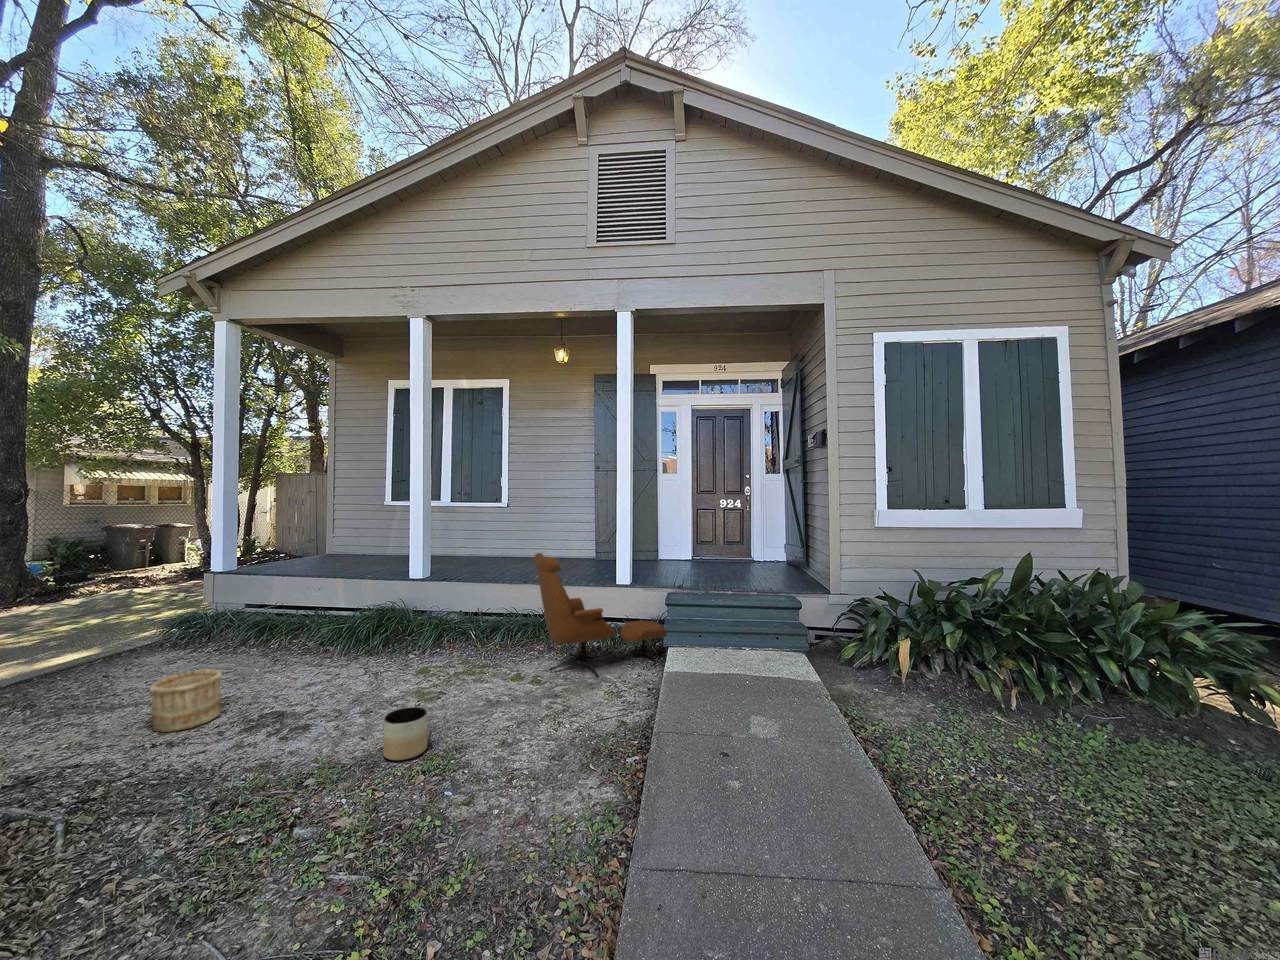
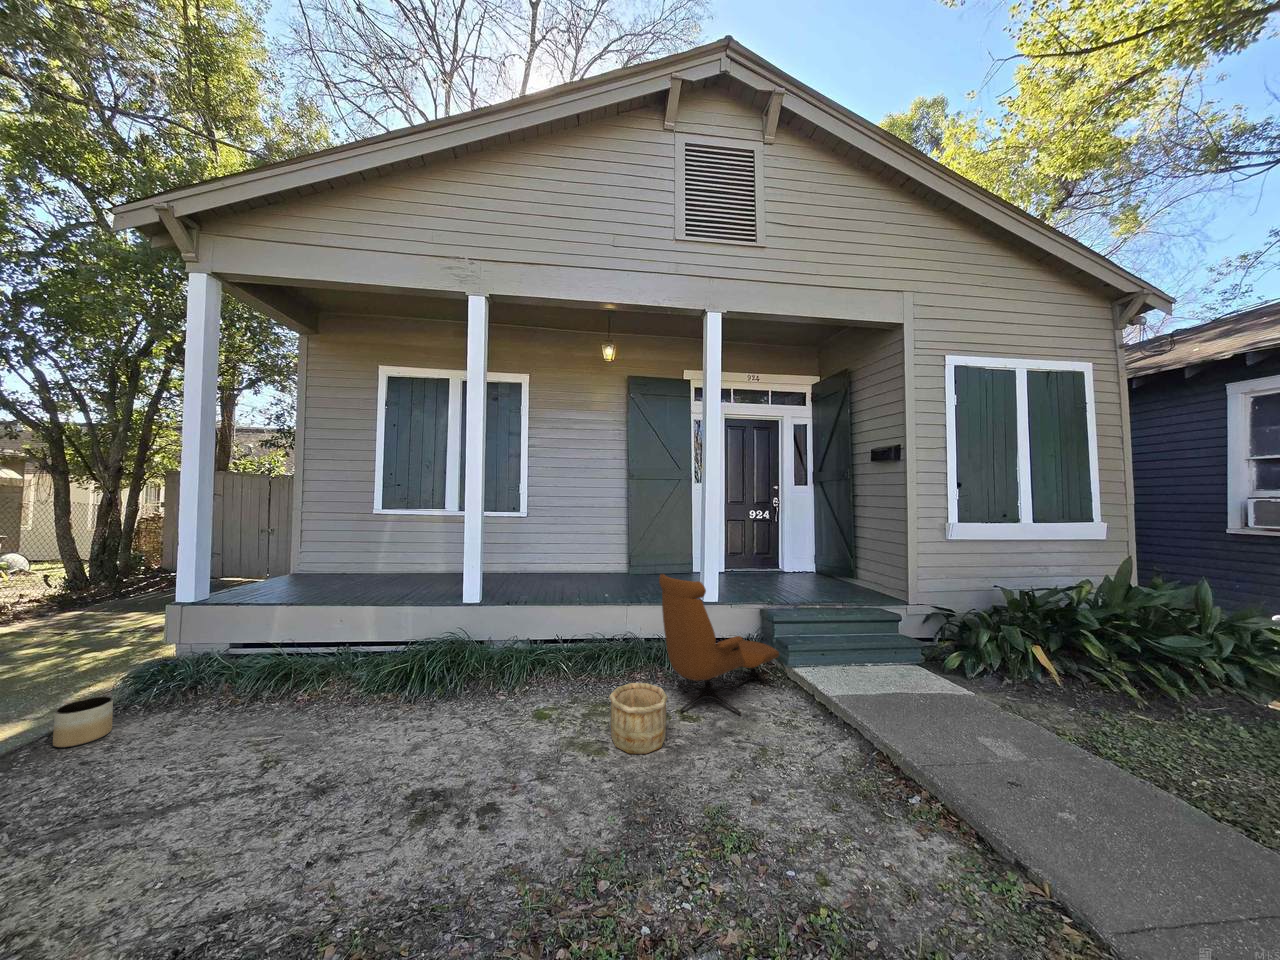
wooden bucket: present [149,669,222,732] -> present [609,683,668,754]
planter: present [383,707,428,761] -> present [53,696,113,748]

